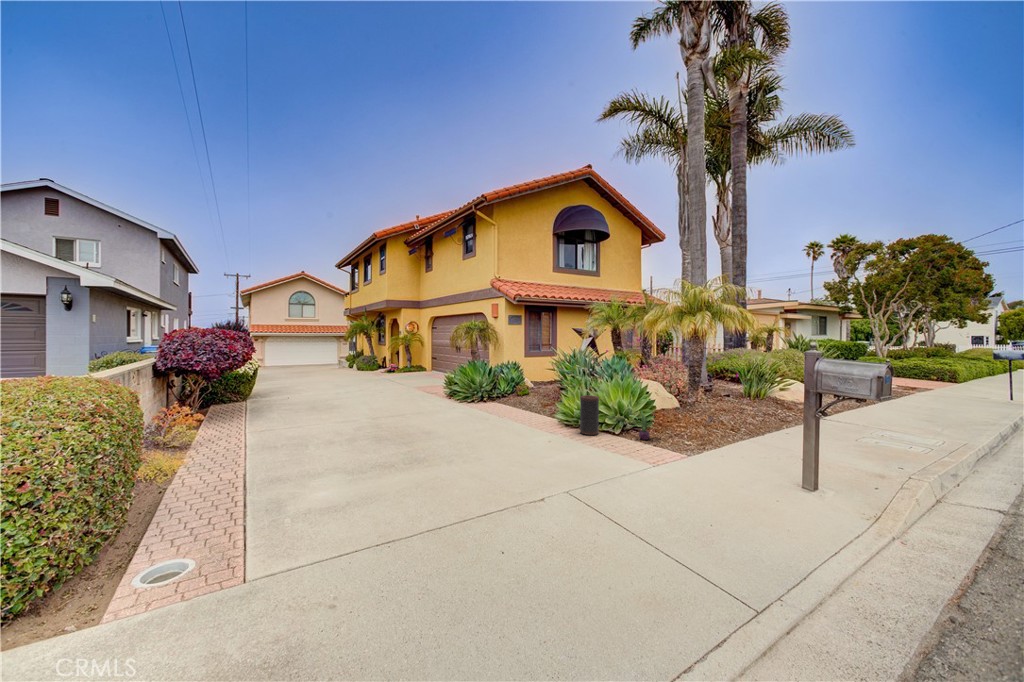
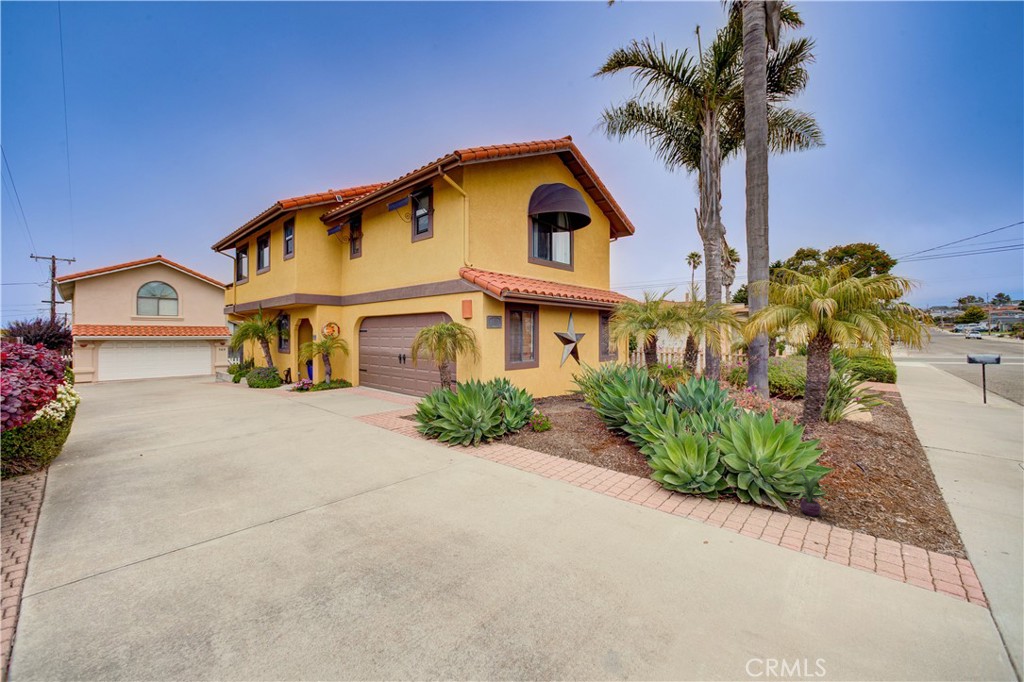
trash can: present [580,395,599,435] -> none [699,444,733,512]

